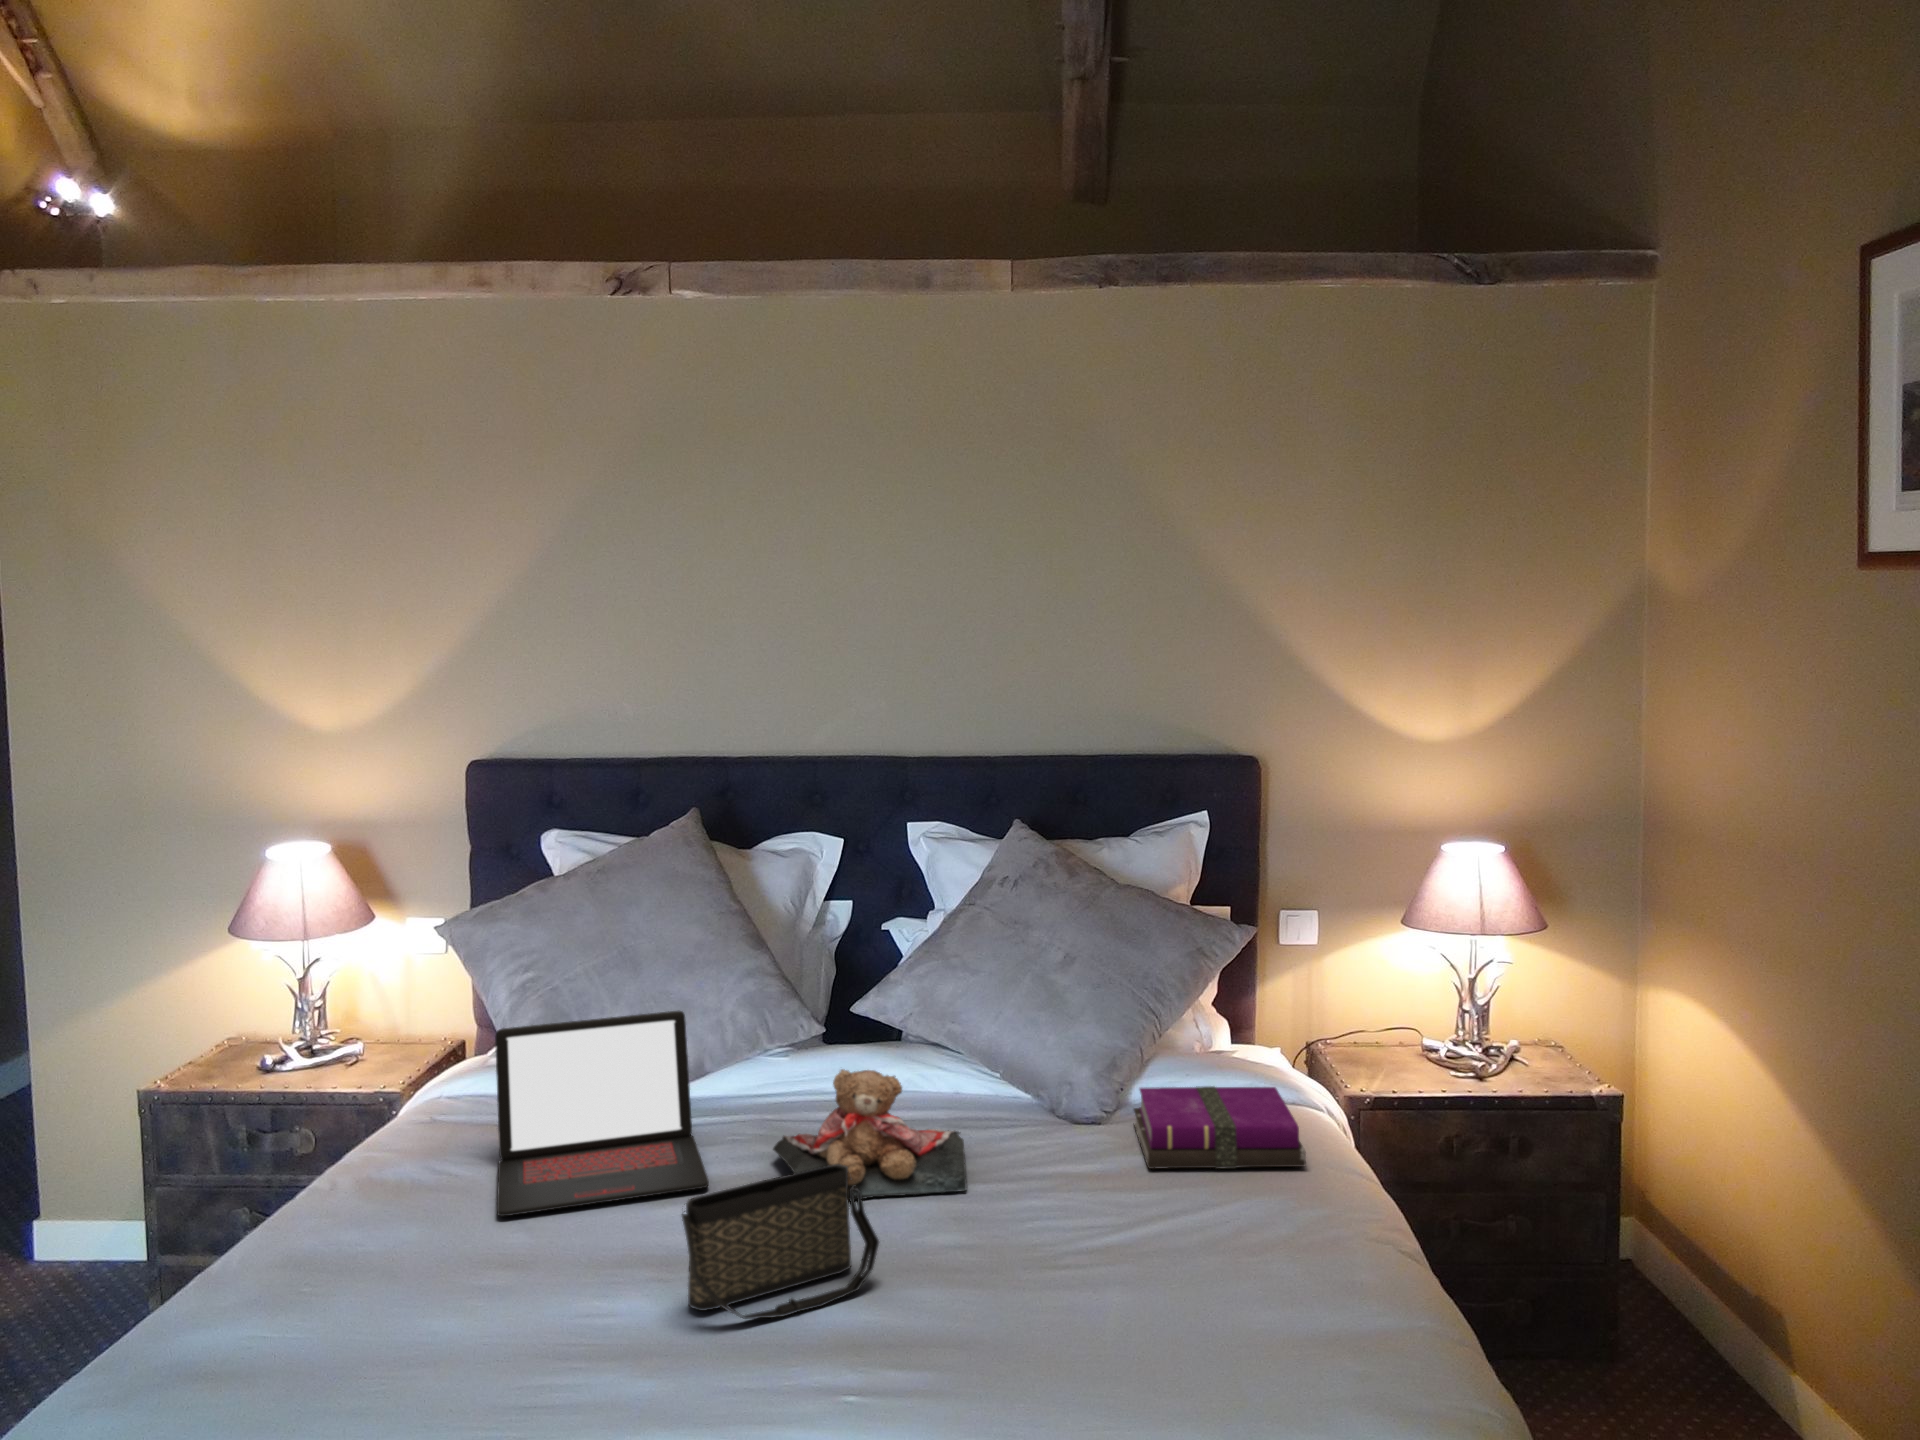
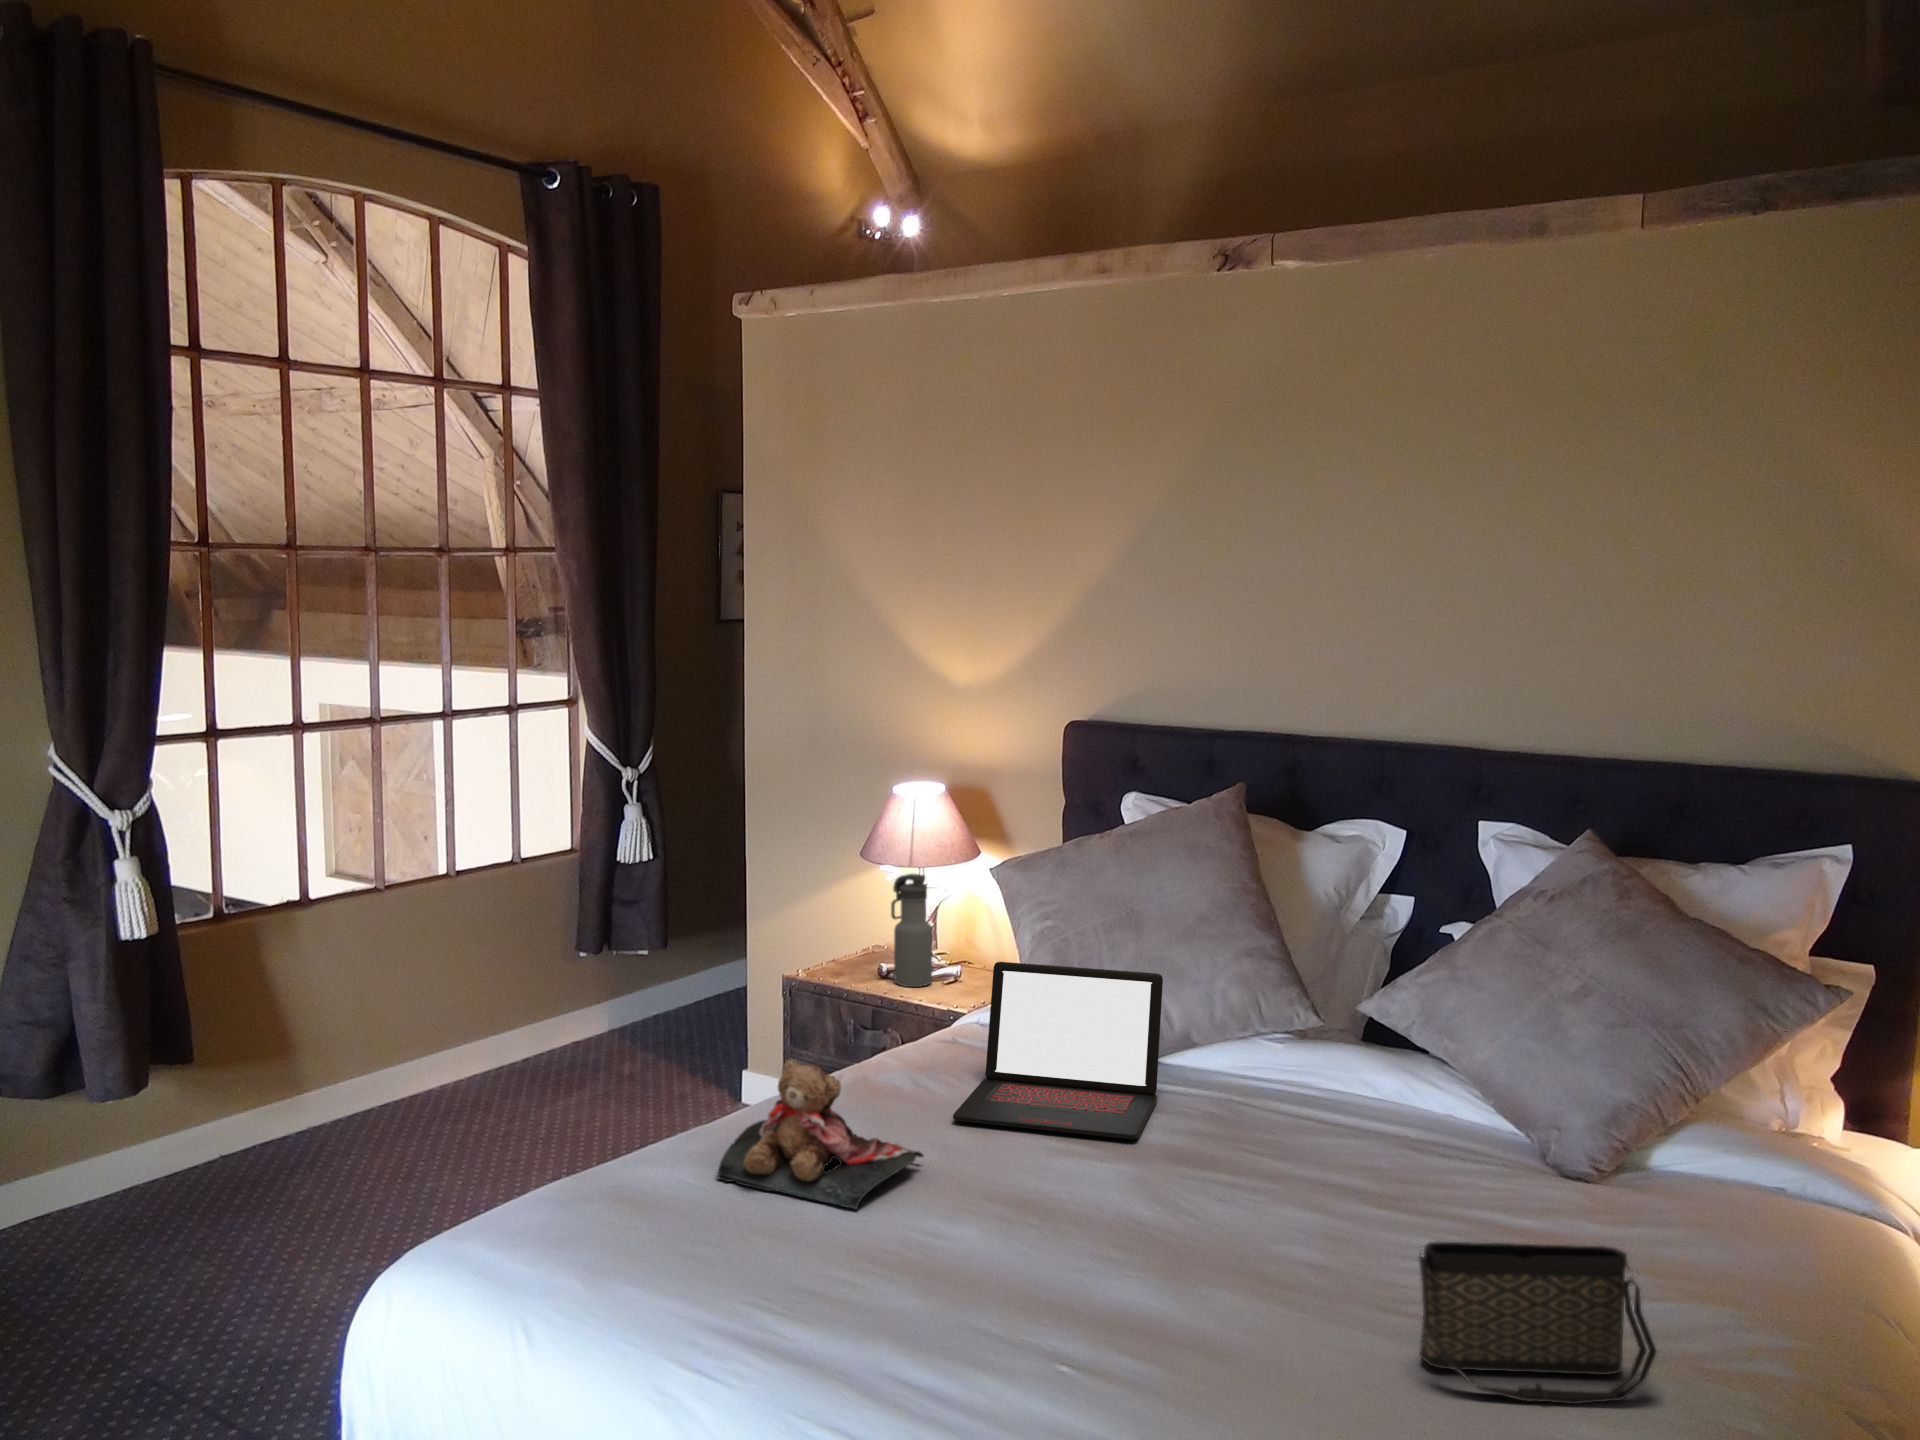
water bottle: none [282,947,338,1077] -> present [891,874,932,987]
teddy bear: present [773,1069,967,1199] -> present [718,1060,924,1209]
notebook: present [1134,1086,1306,1169] -> none [1595,1148,1815,1279]
handbag: present [682,1164,879,1319] -> present [1419,1242,1657,1404]

